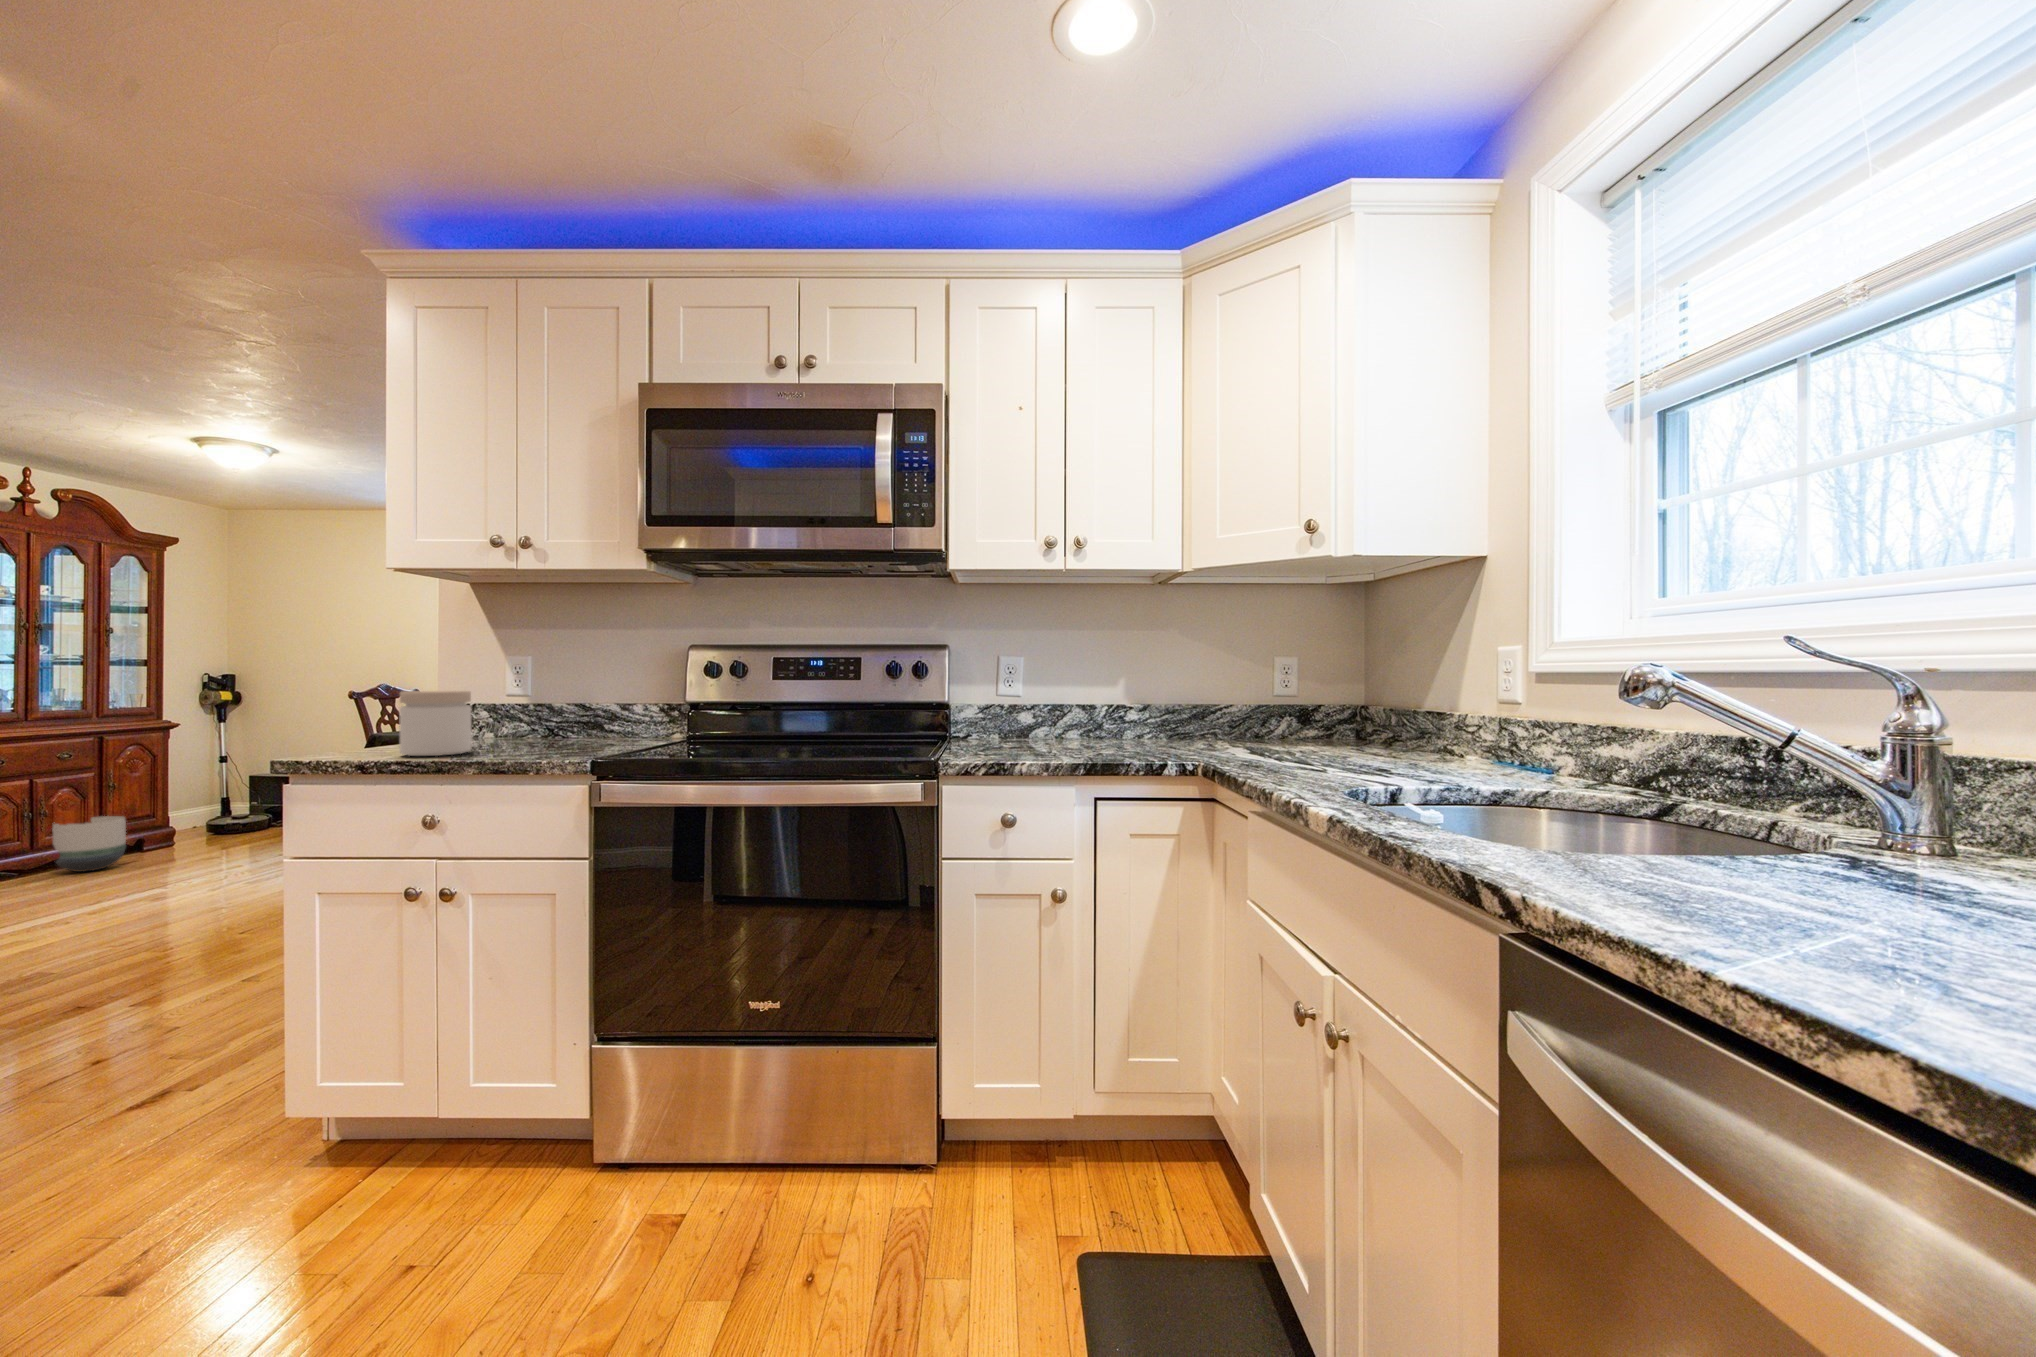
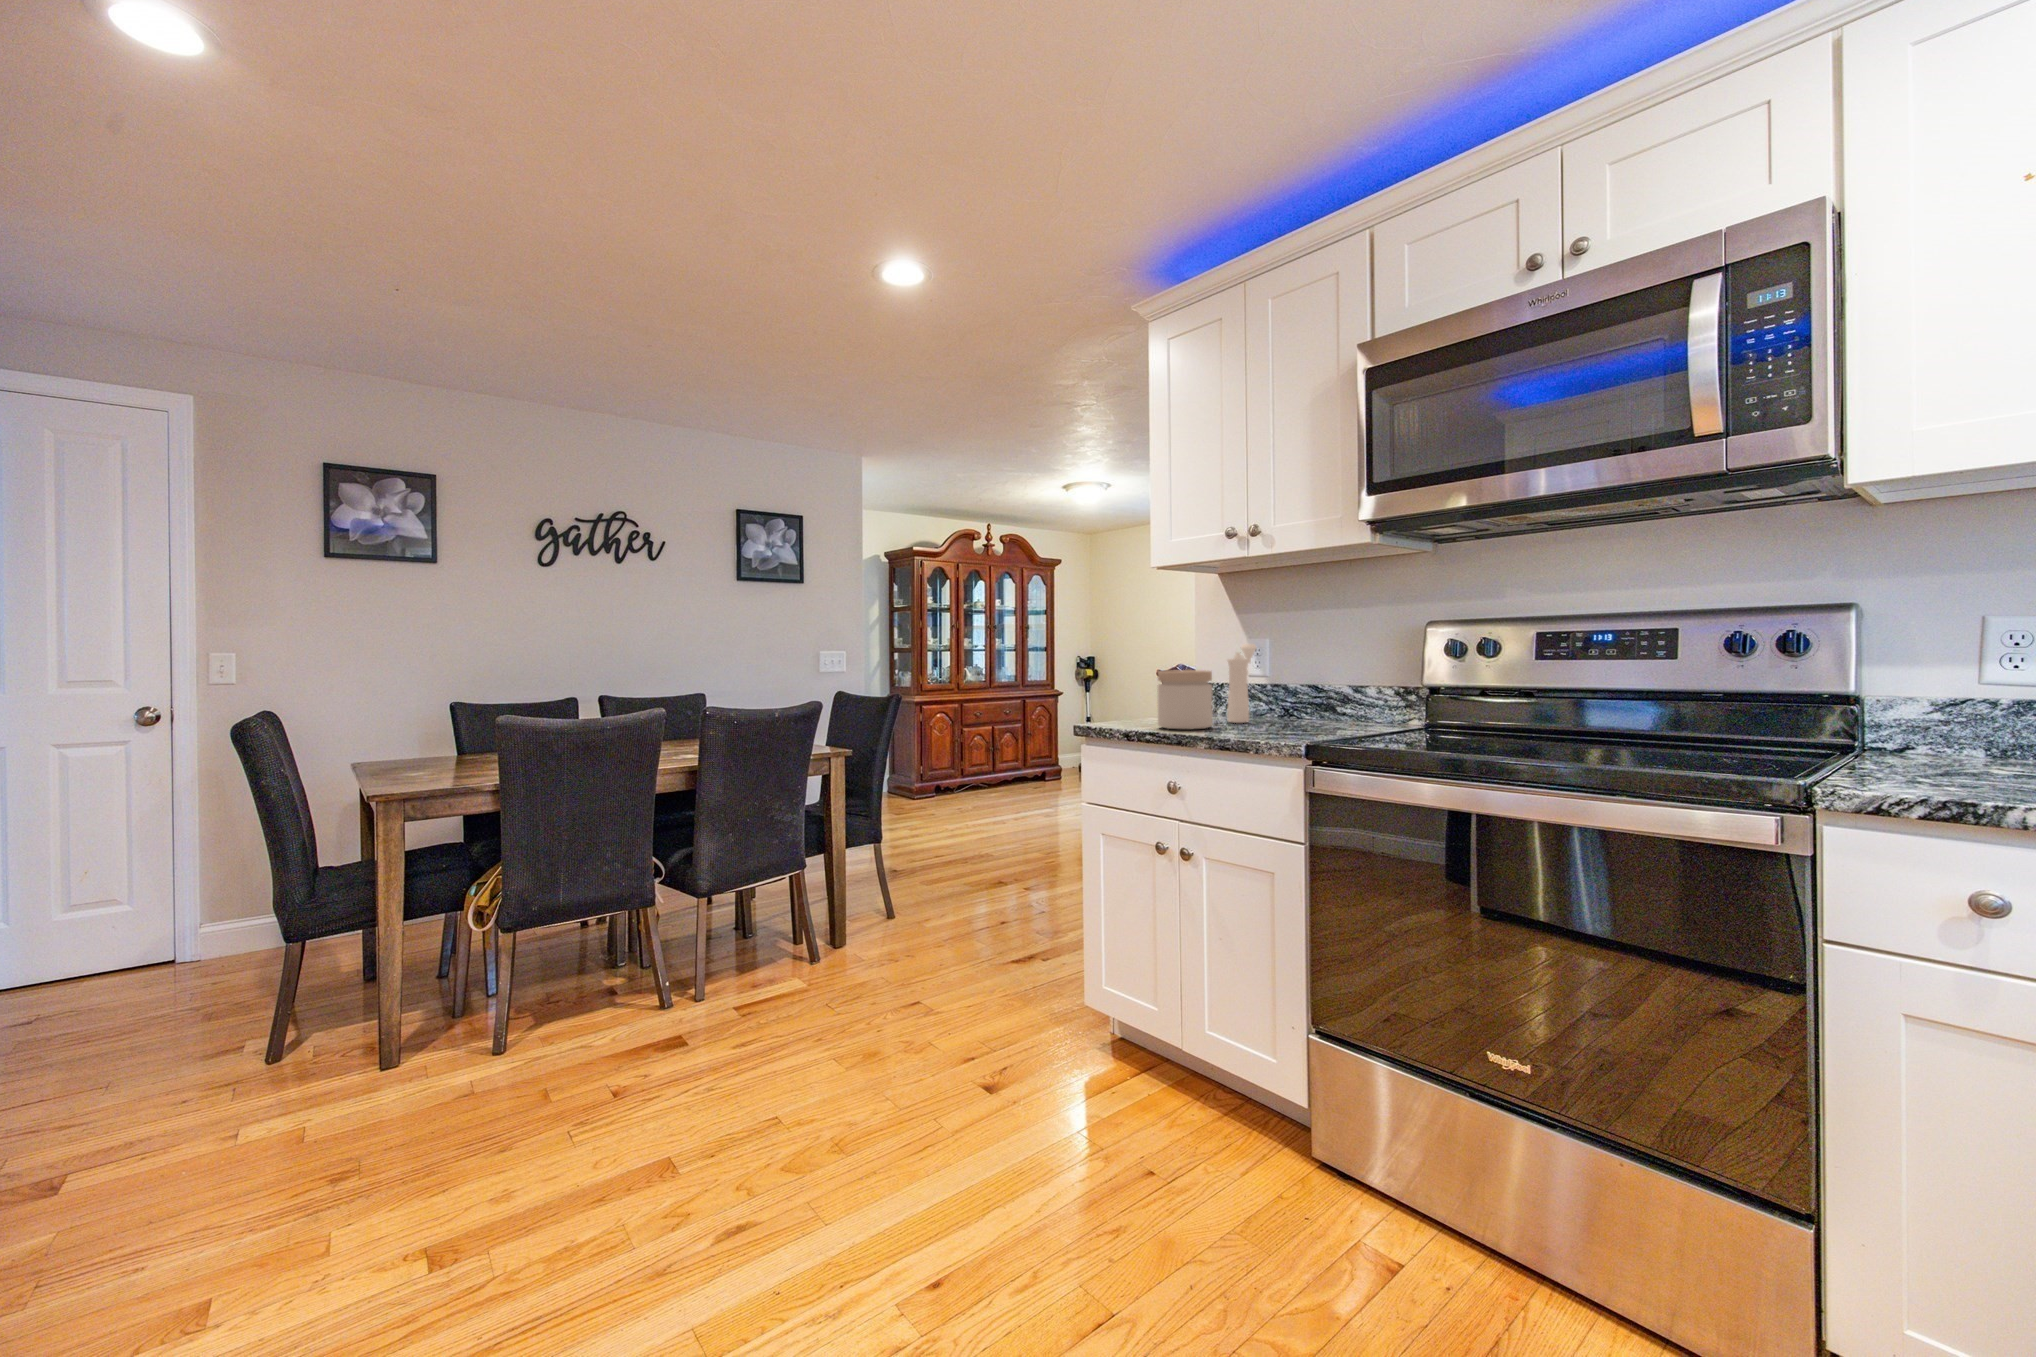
pepper mill: none [485,662,519,746] -> present [1227,644,1256,723]
planter: present [52,816,126,872] -> none [1002,755,1035,791]

